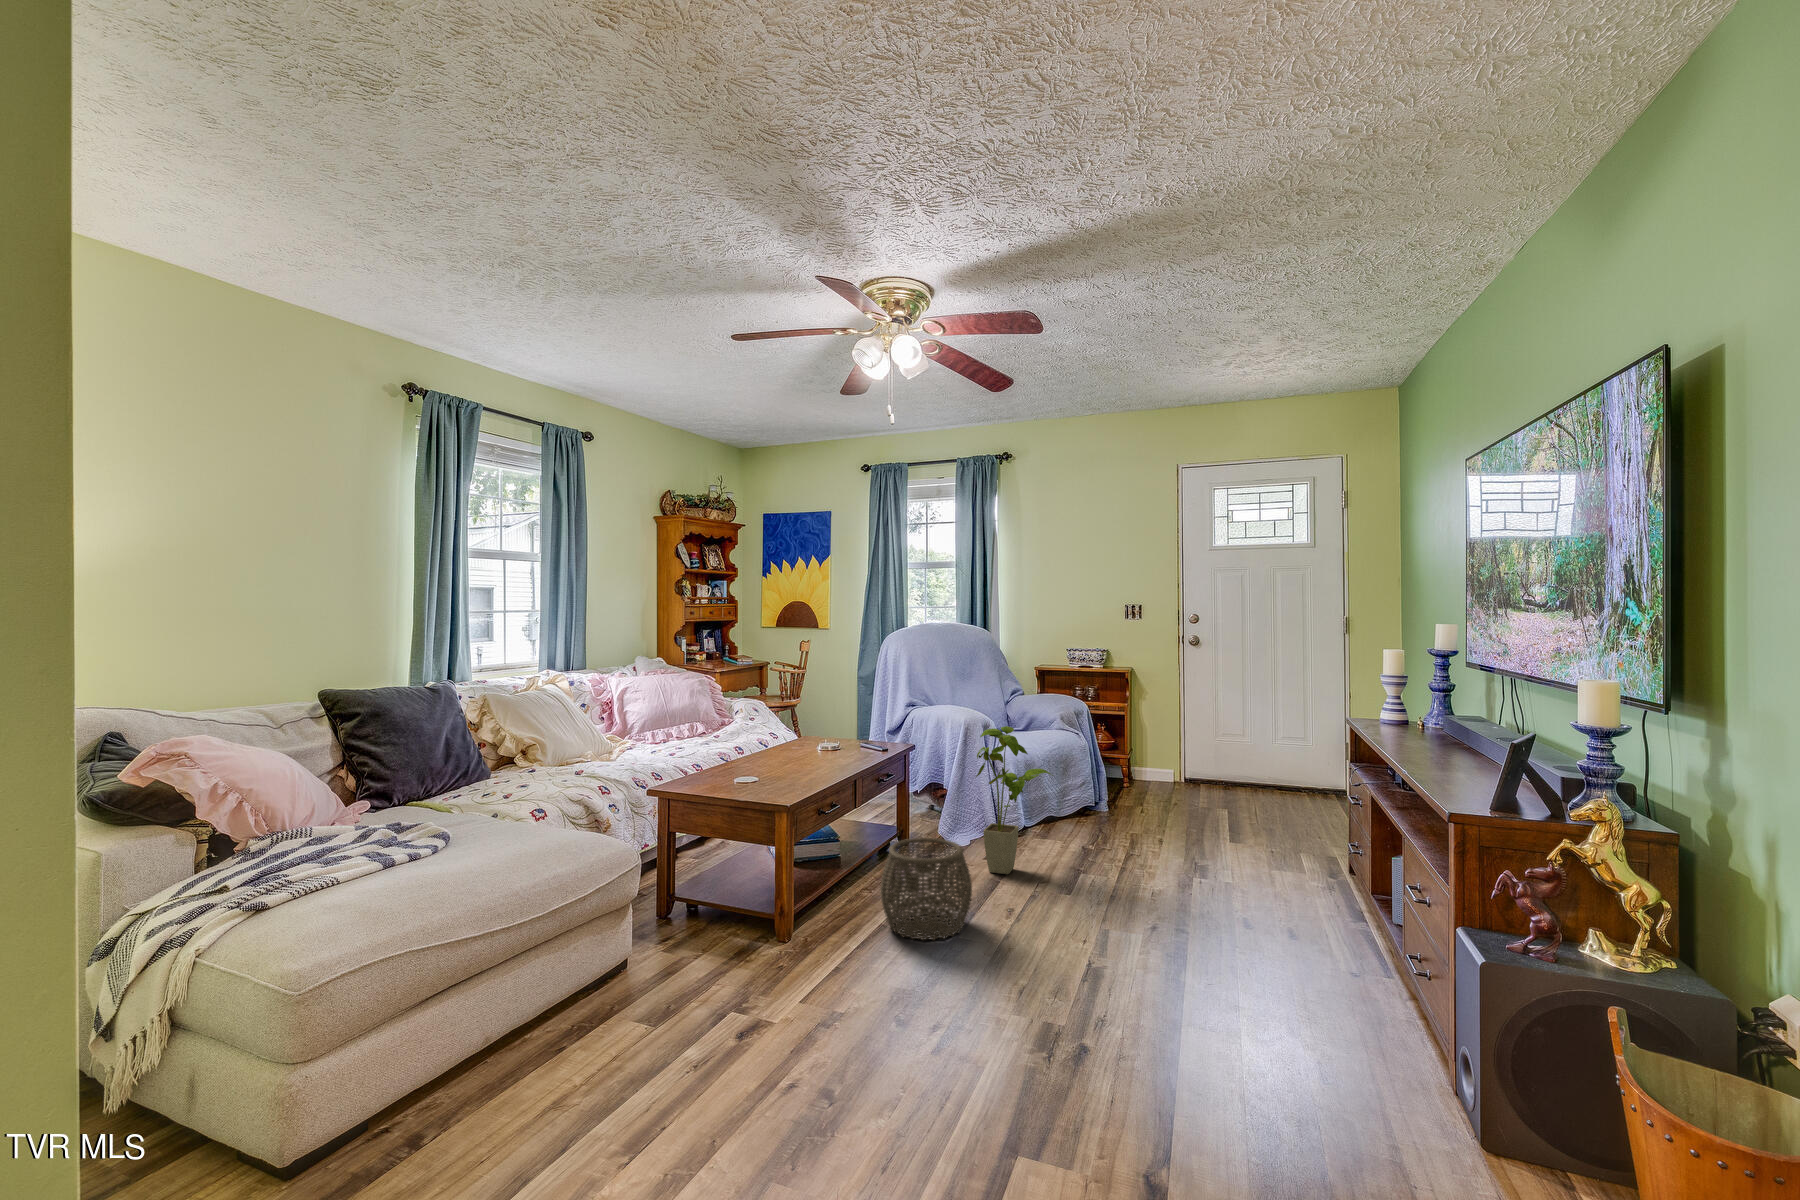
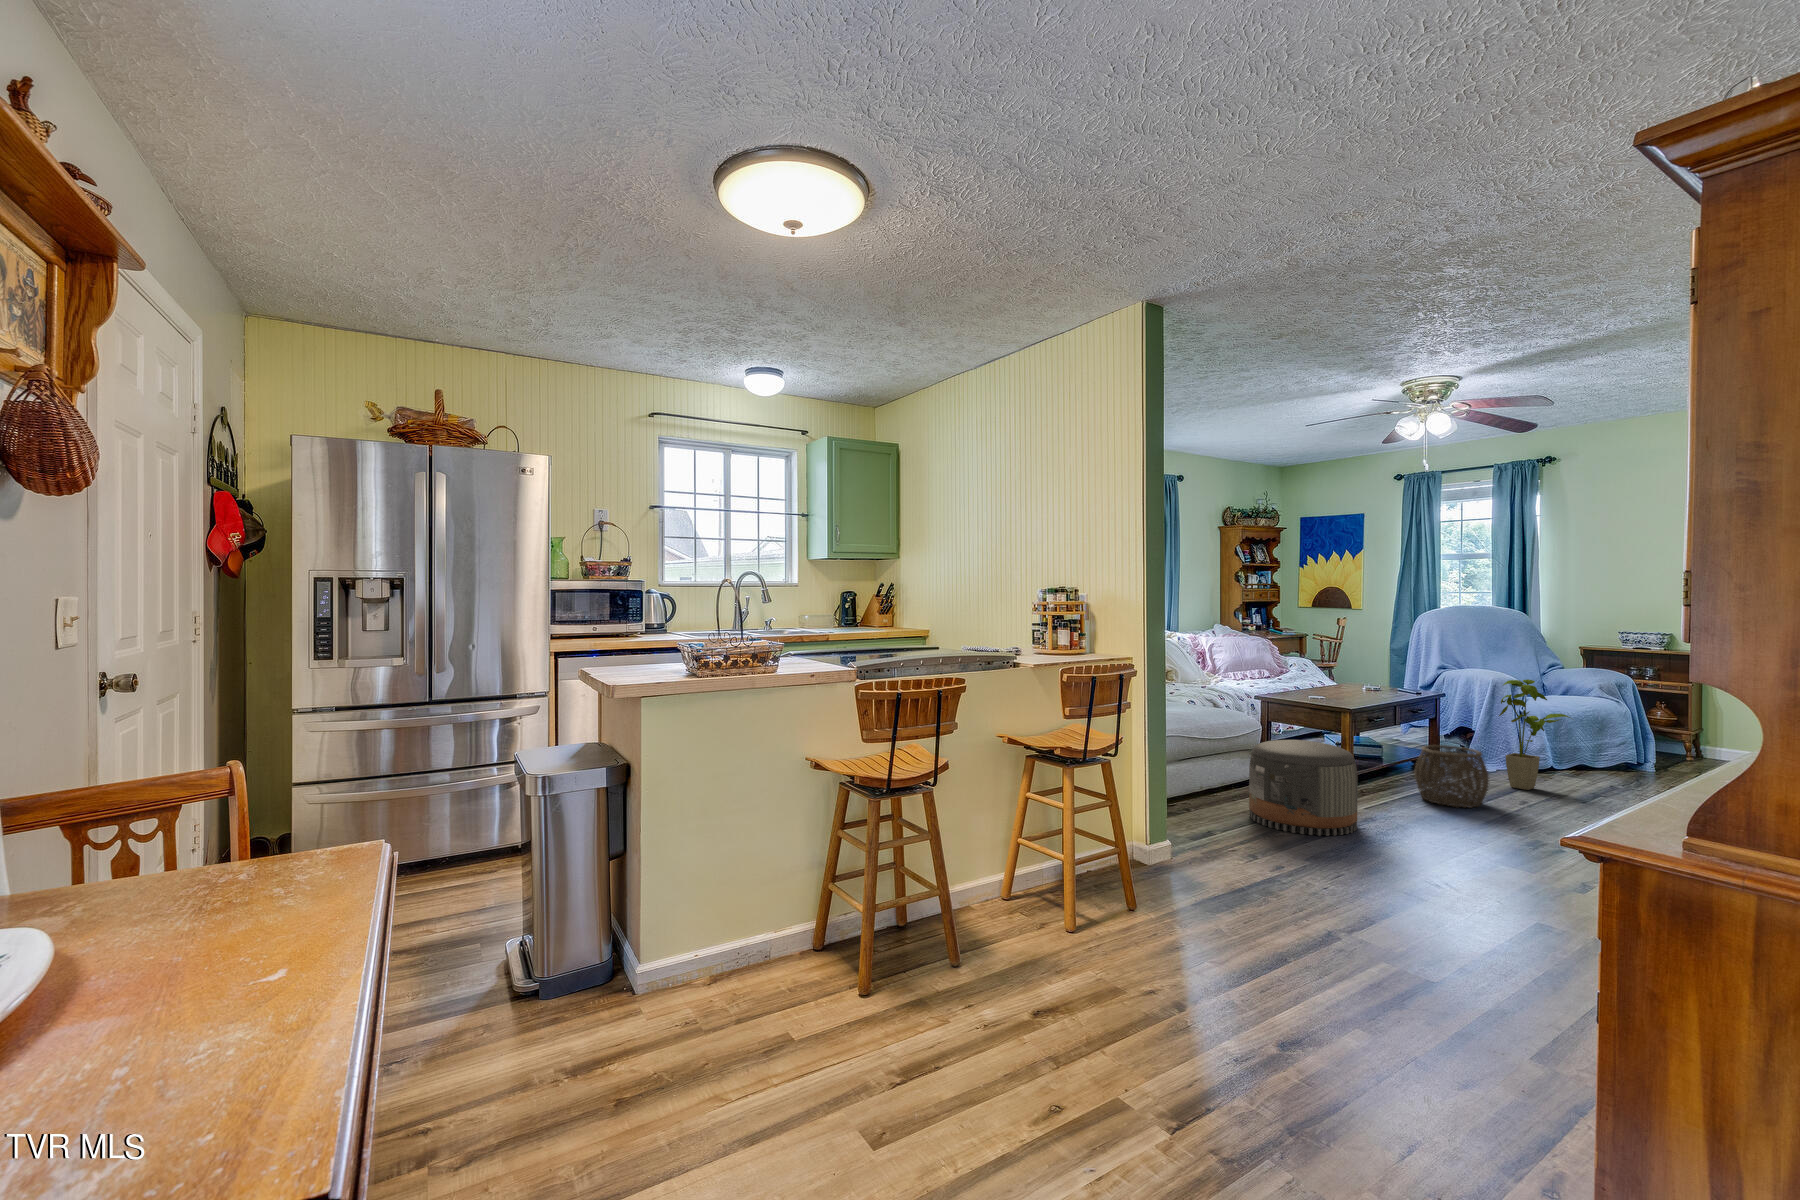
pouf: none [597,891,790,1118] -> present [1249,740,1358,836]

